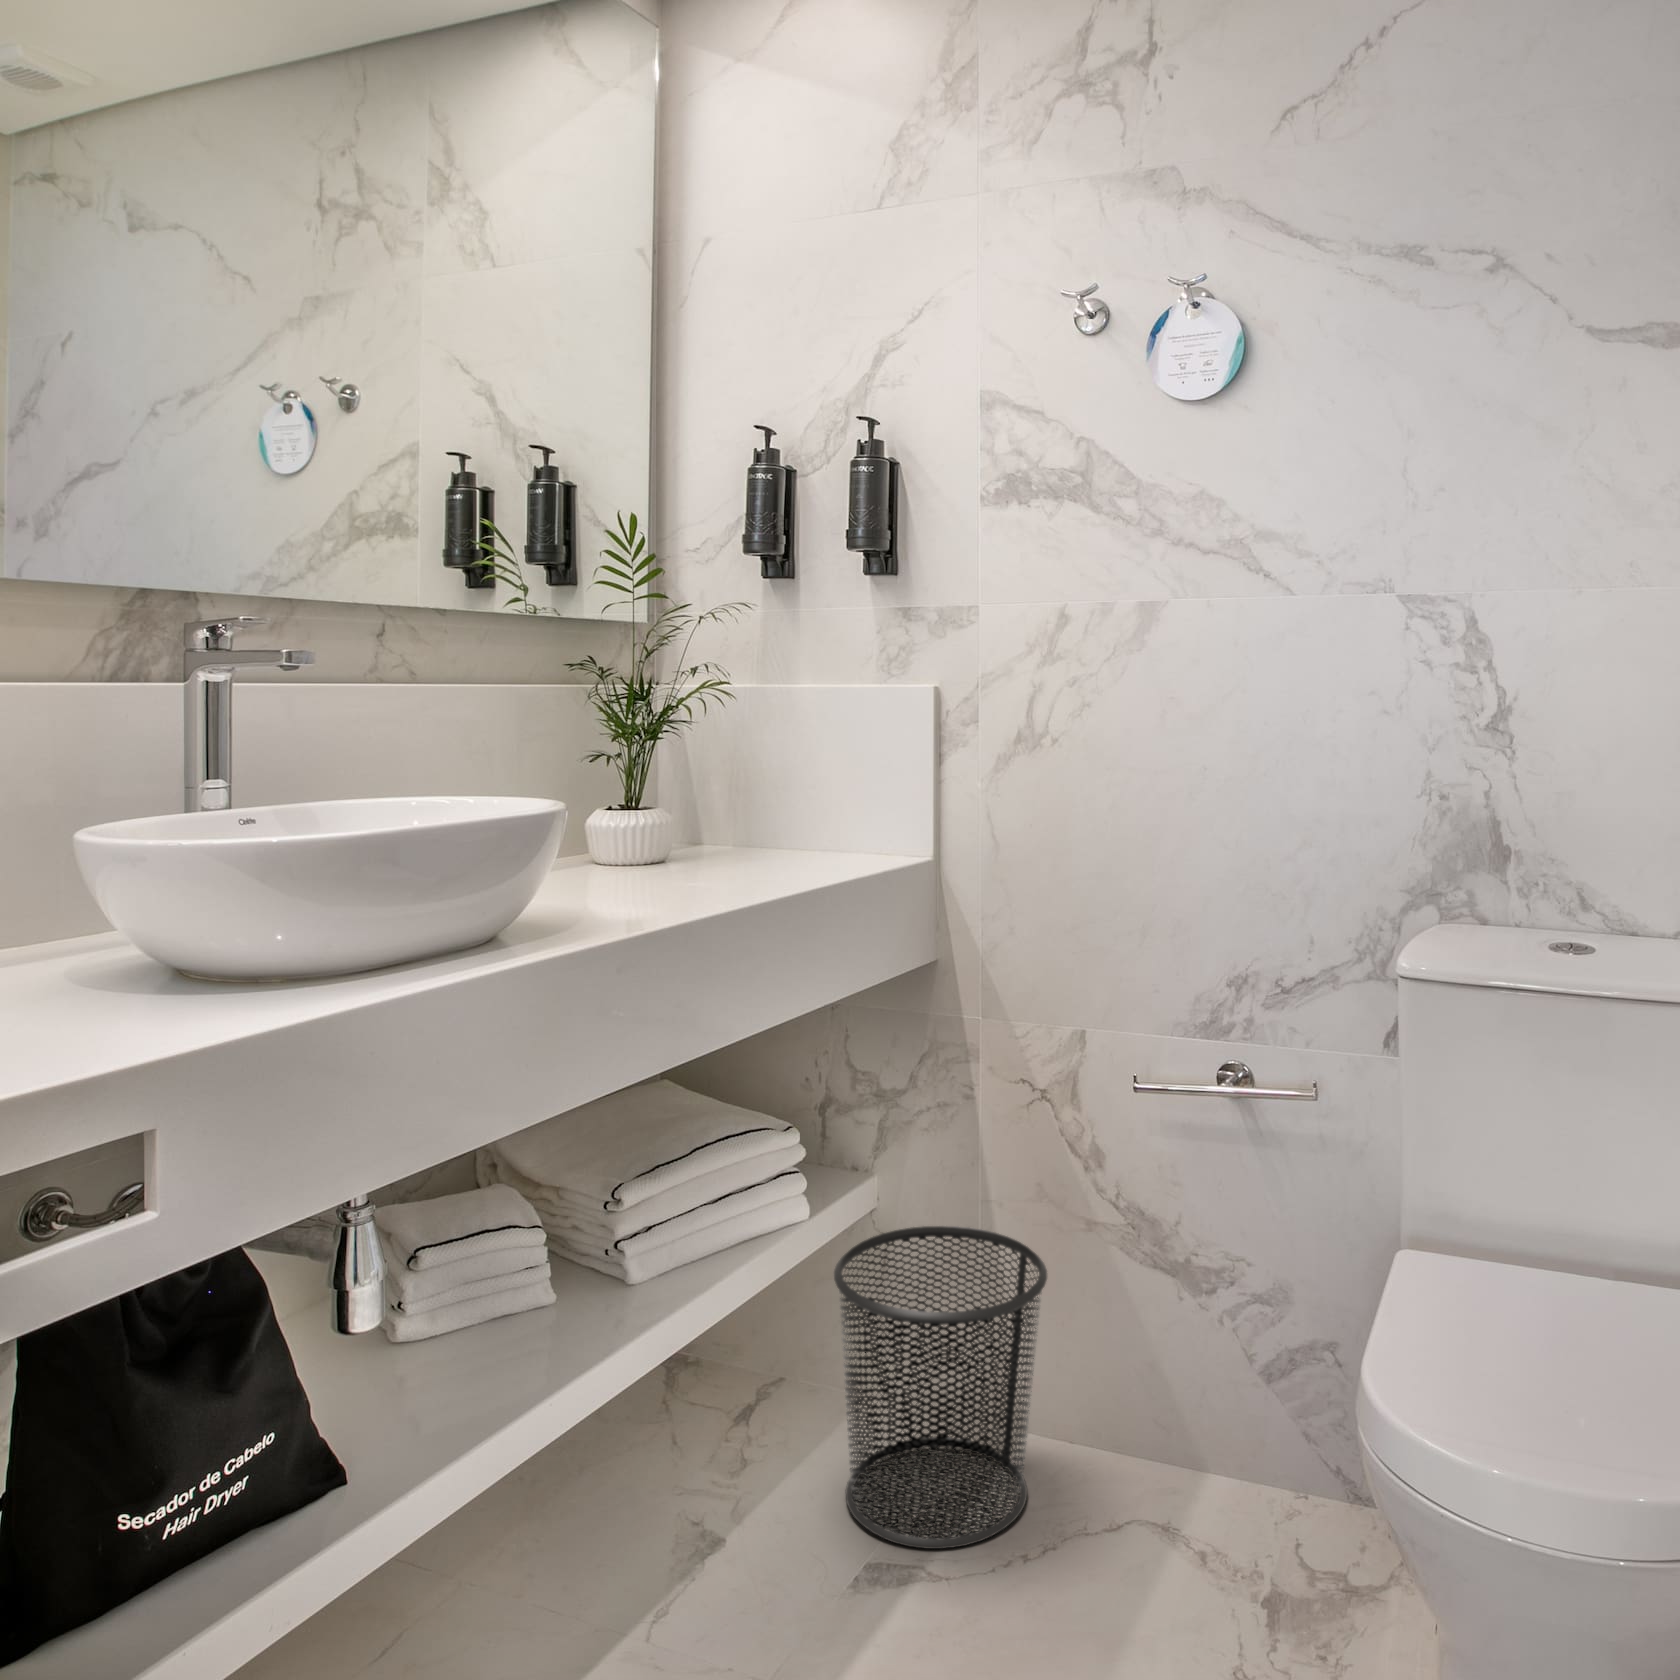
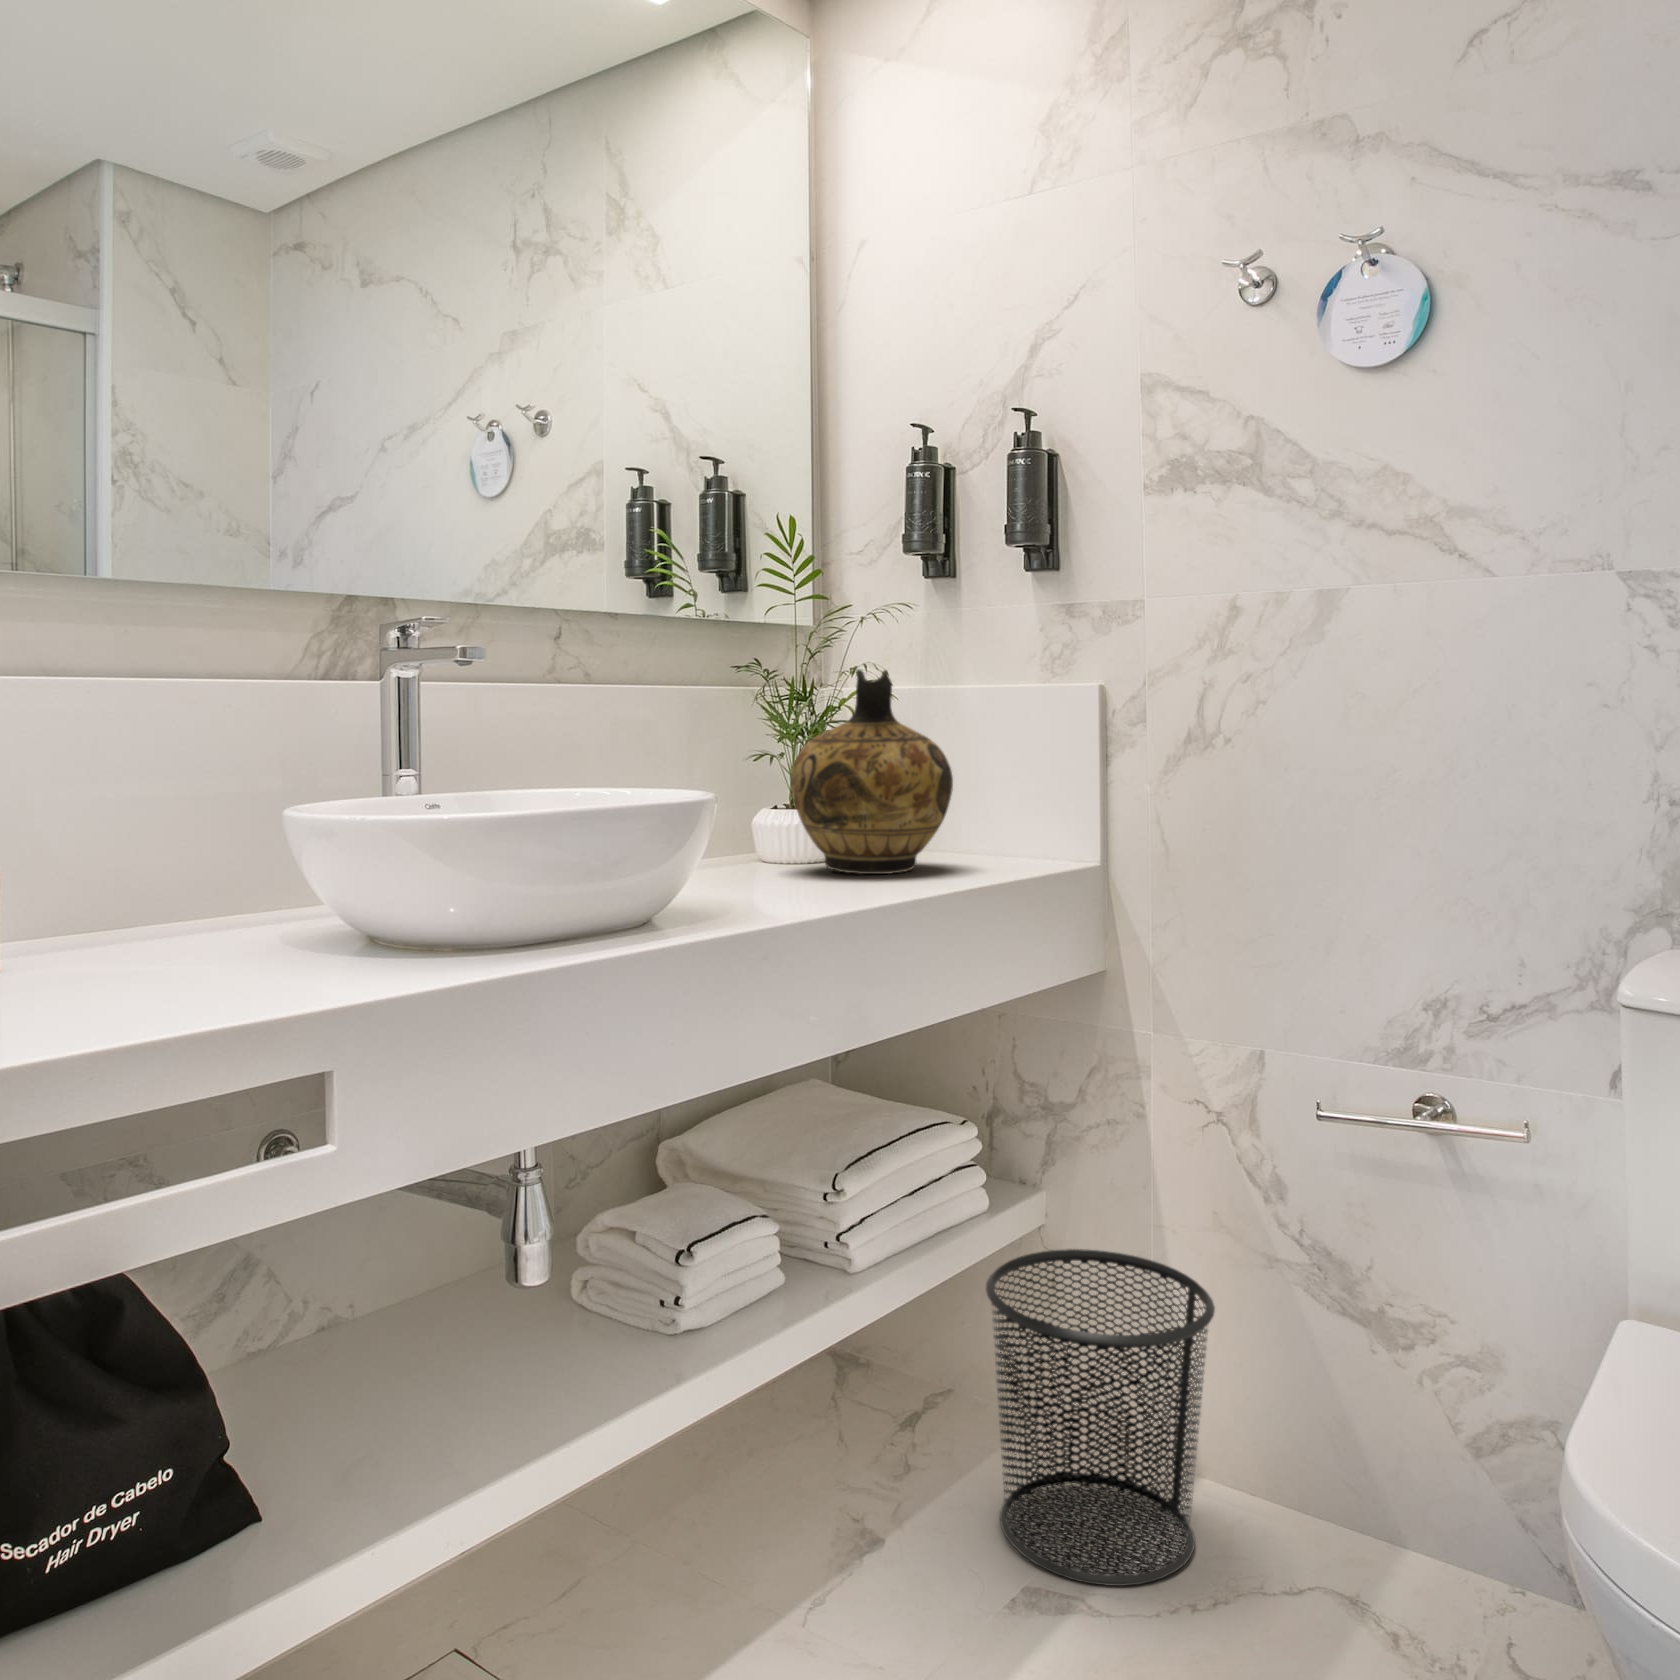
ceramic jug: none [634,672,800,877] -> present [791,670,953,874]

